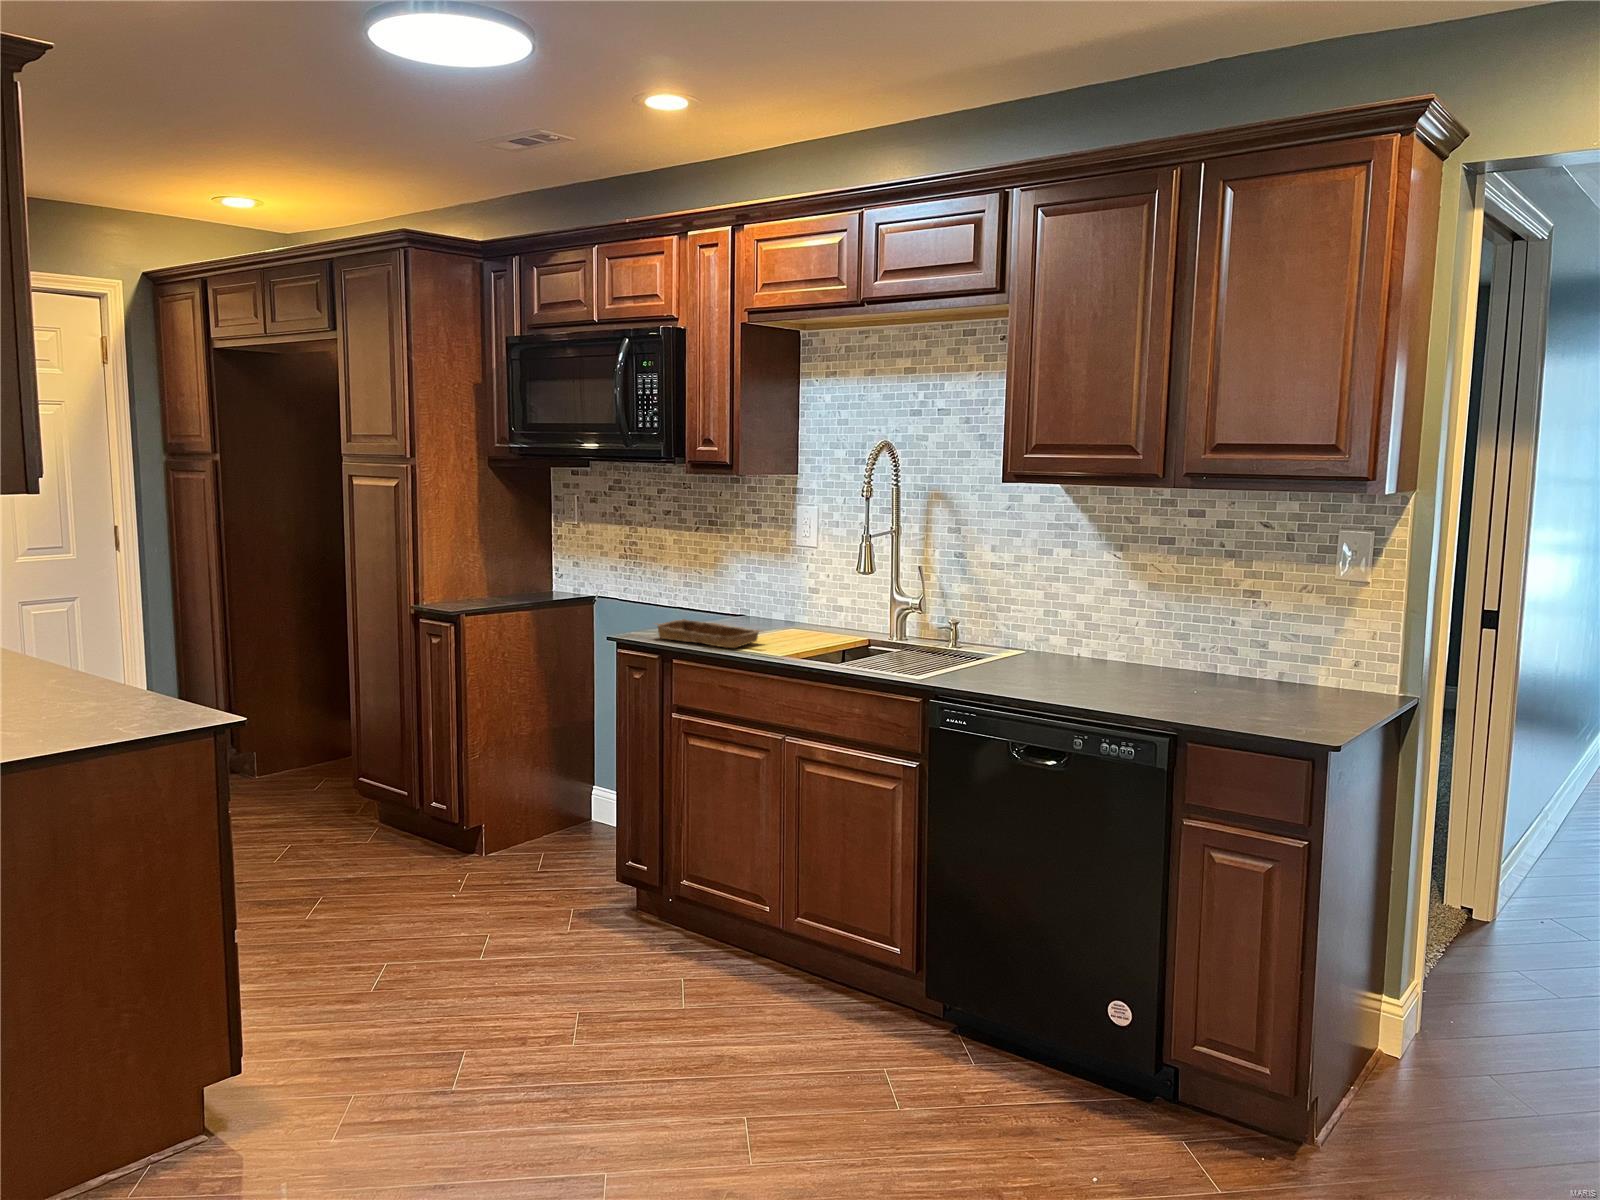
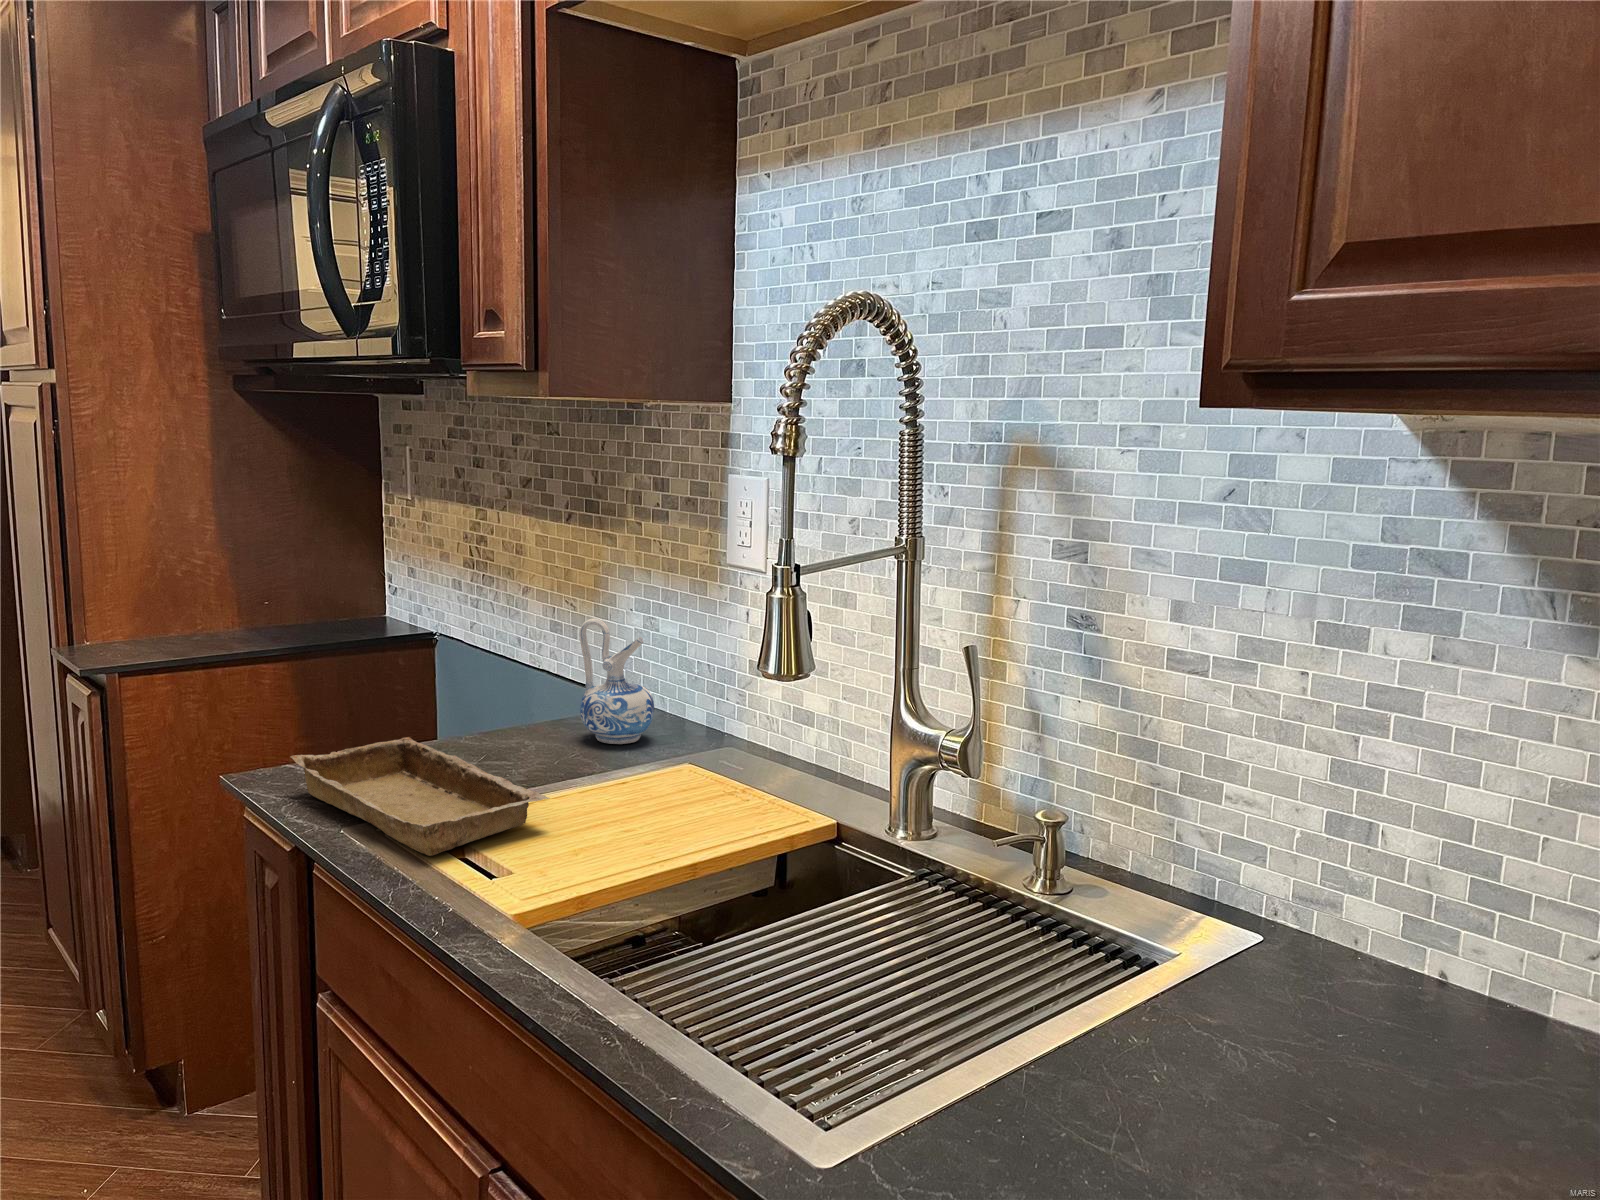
ceramic pitcher: none [736,571,769,625] -> present [580,618,654,744]

